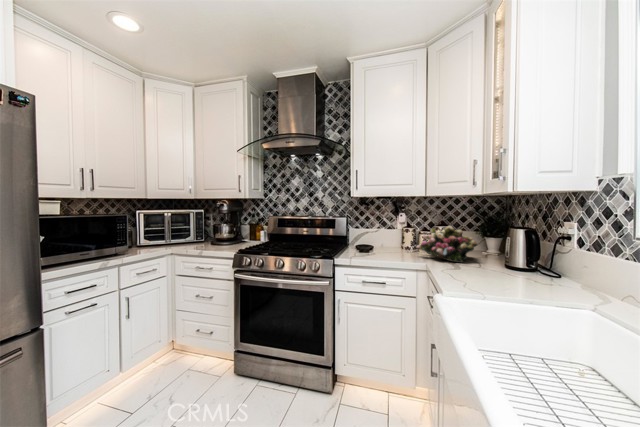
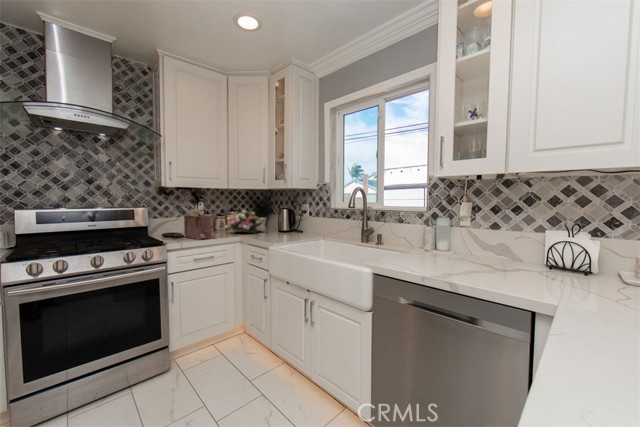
toaster: none [369,223,389,260] -> present [184,210,212,240]

